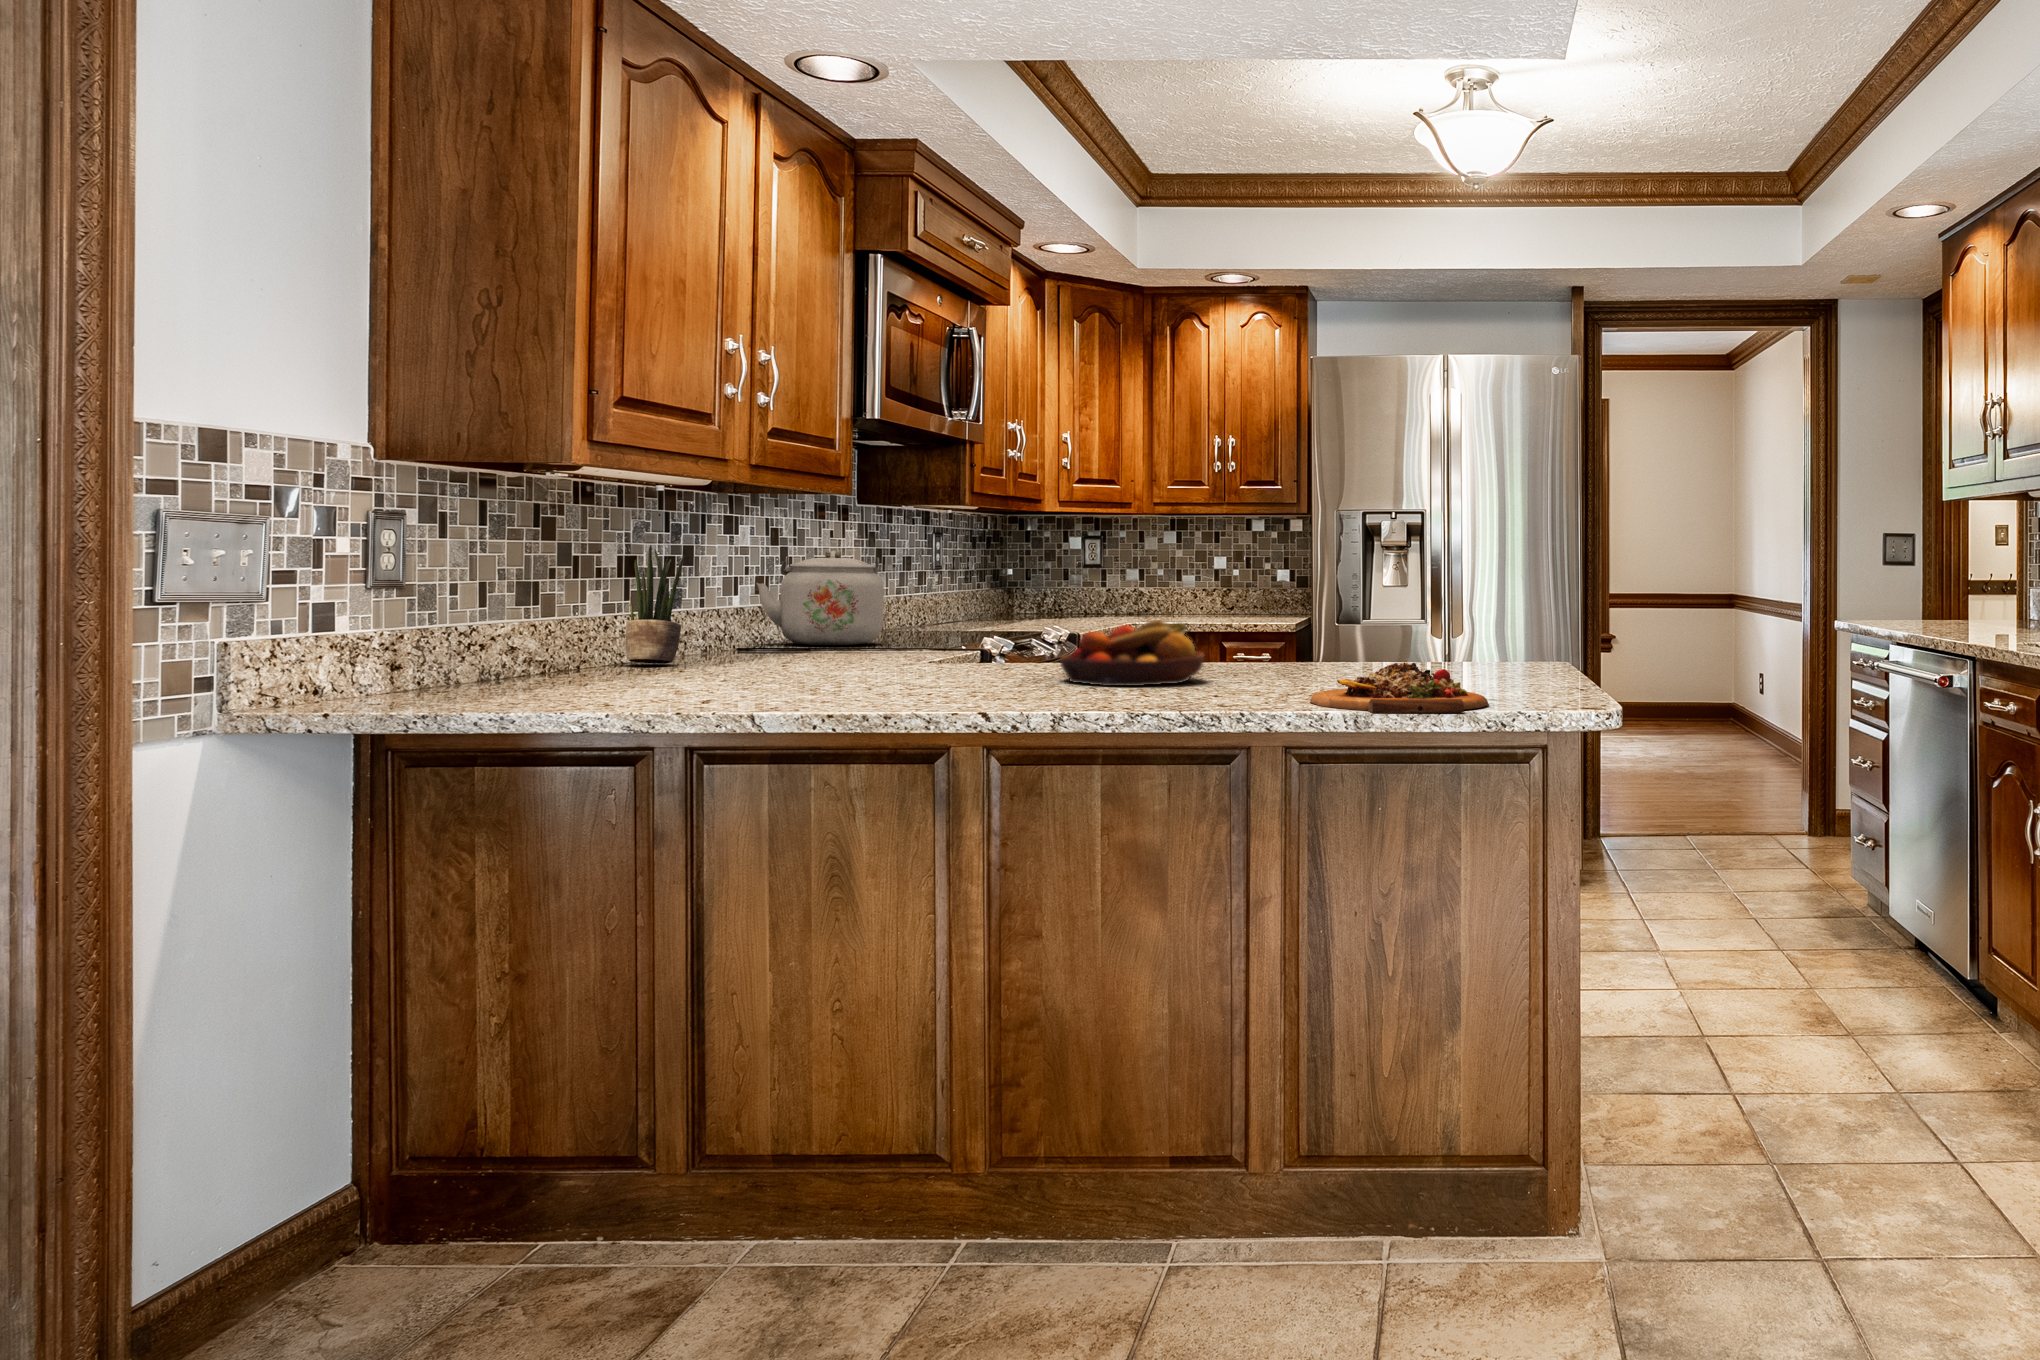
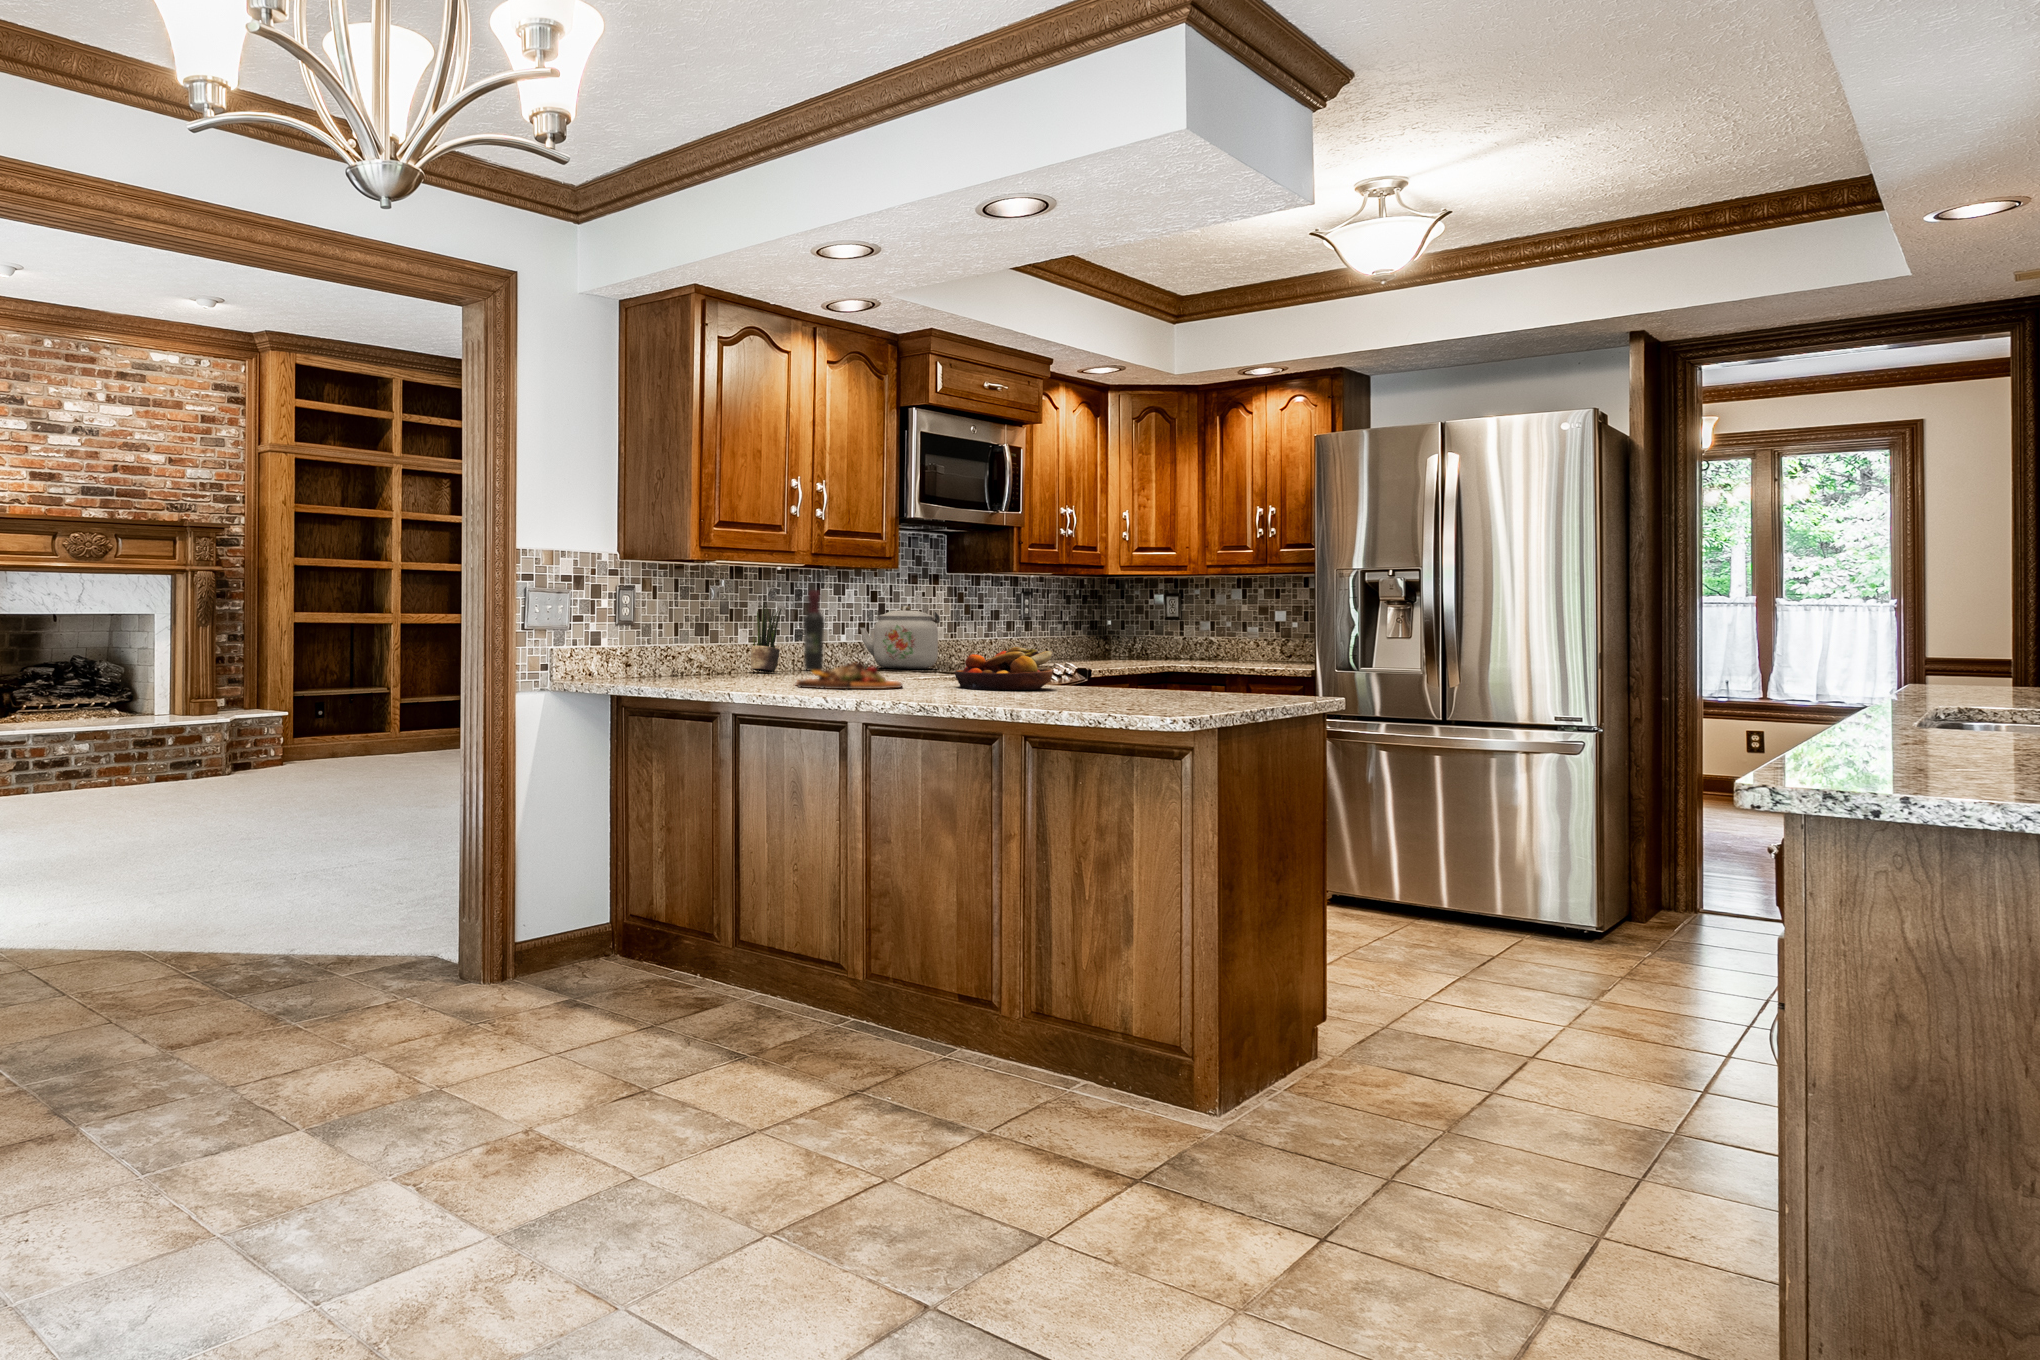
wine bottle: none [697,525,734,656] -> present [804,590,825,671]
cutting board: present [1310,663,1489,713] -> present [796,663,902,689]

